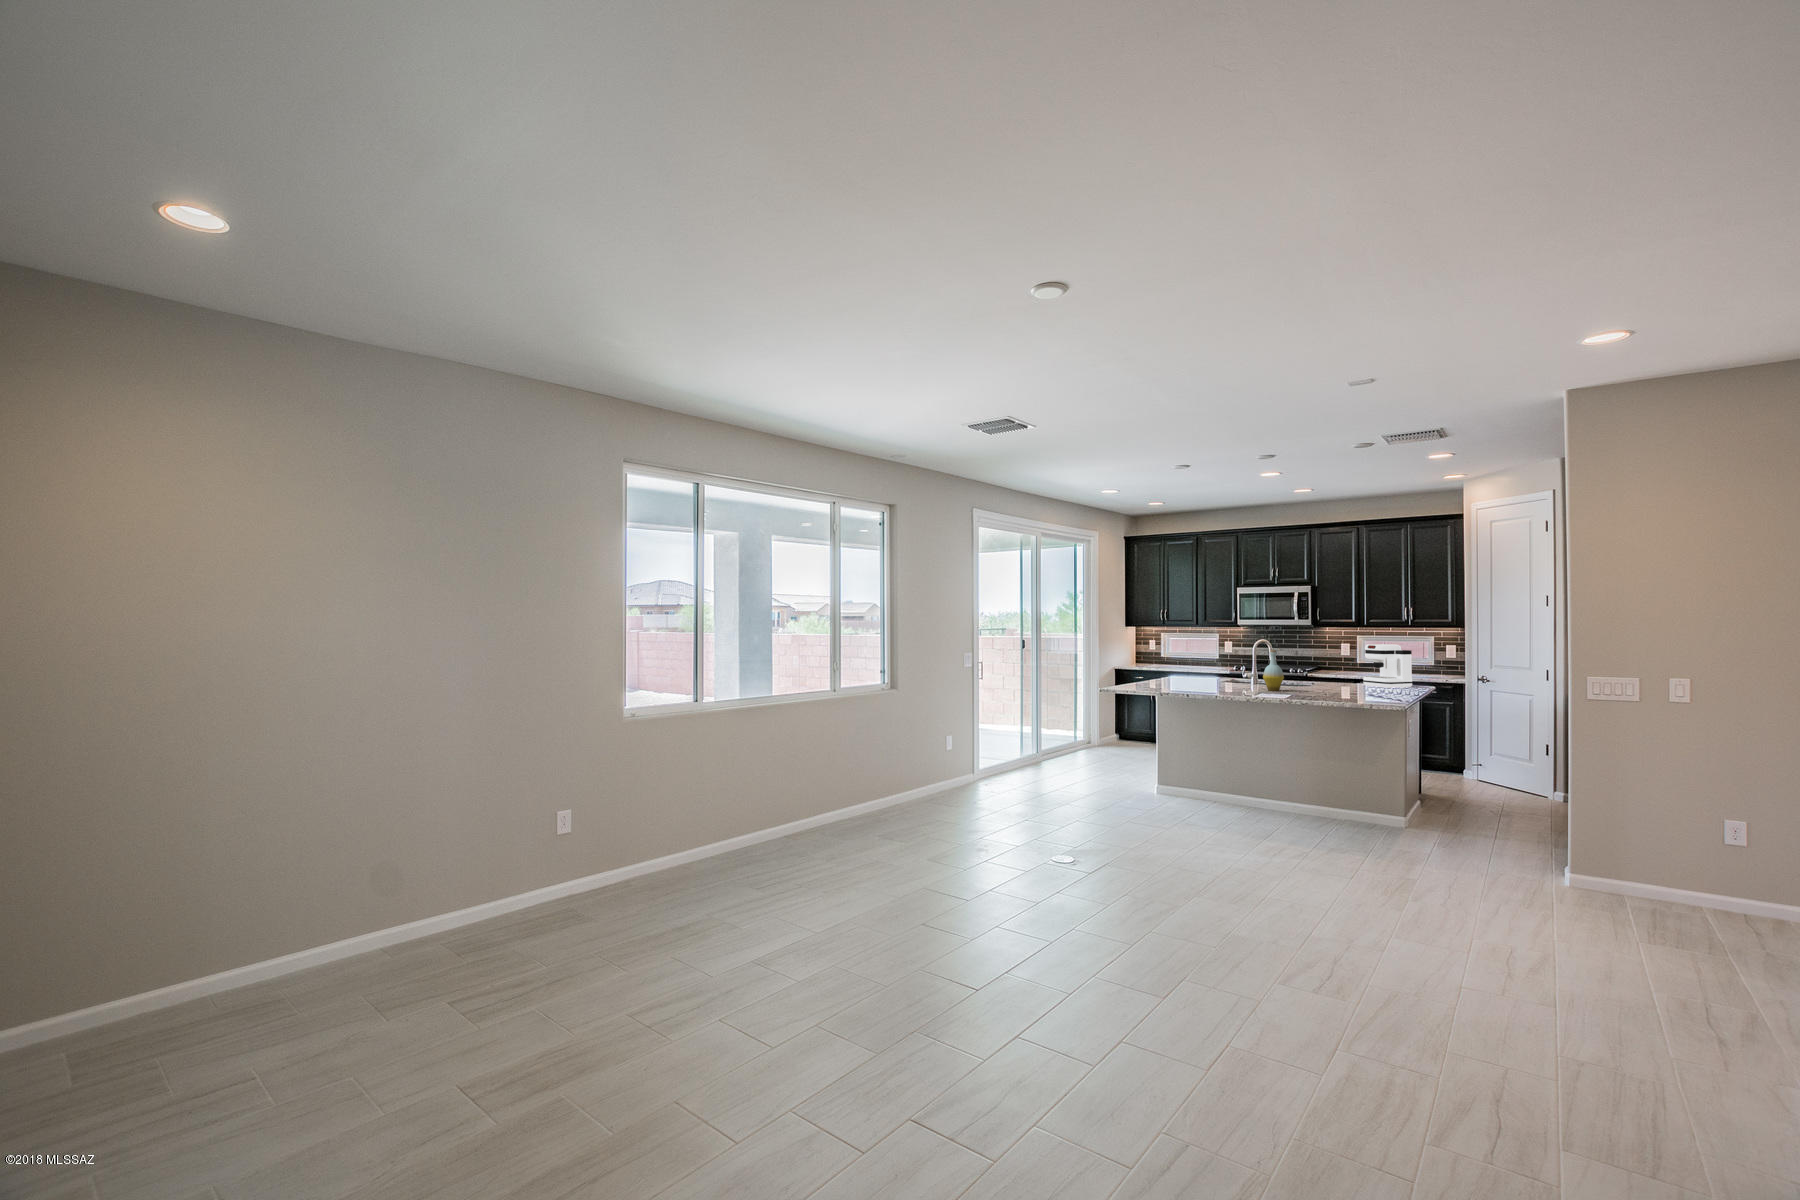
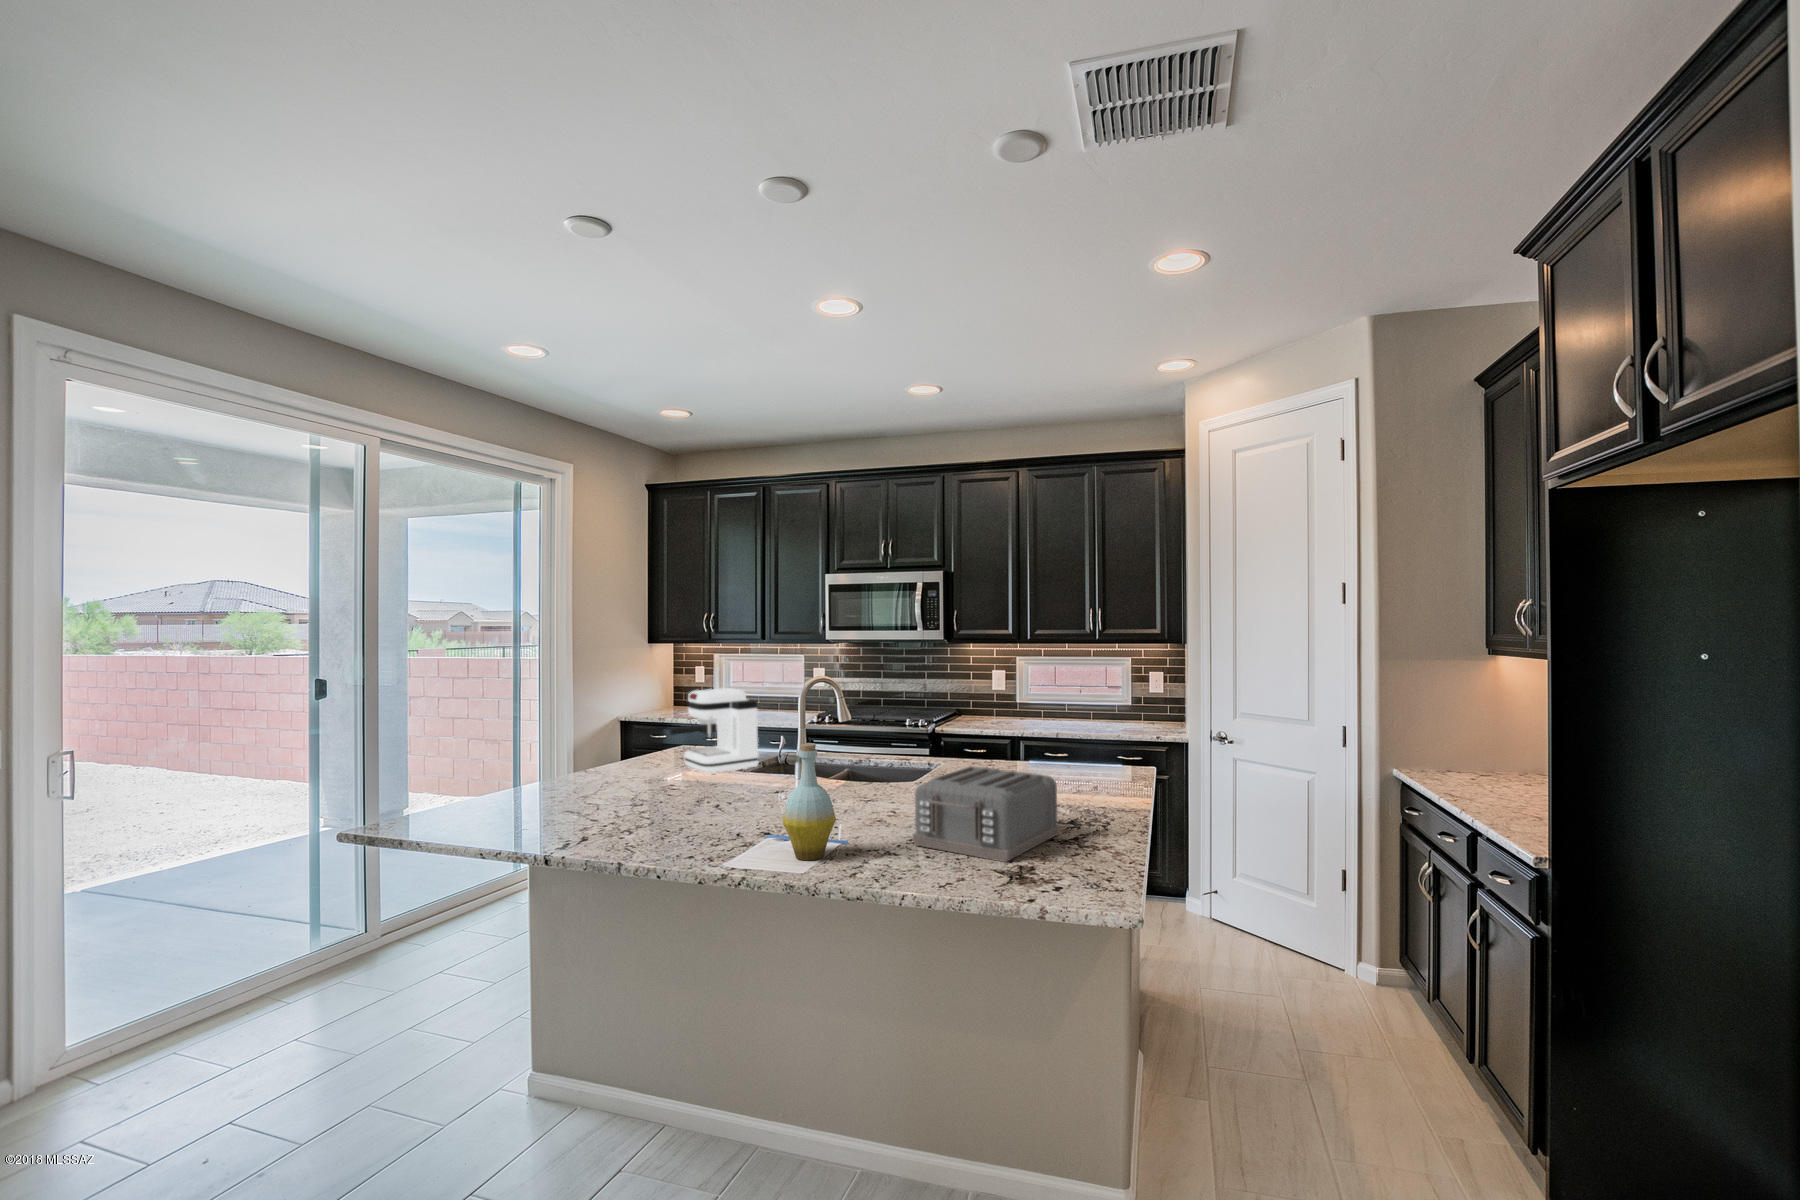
coffee maker: present [1360,644,1412,689] -> present [669,688,758,774]
toaster: none [1314,665,1378,693] -> present [913,766,1060,862]

